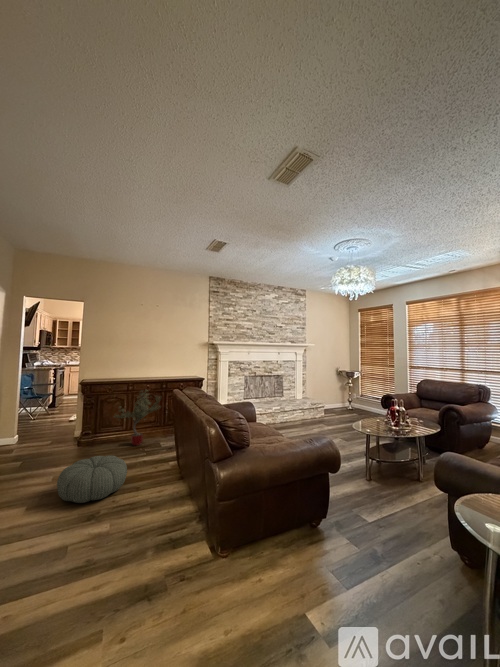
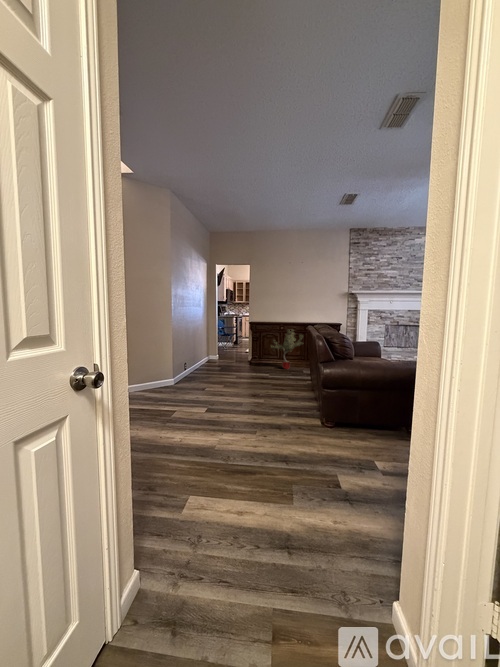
pouf: present [57,455,127,503] -> none [238,366,276,389]

